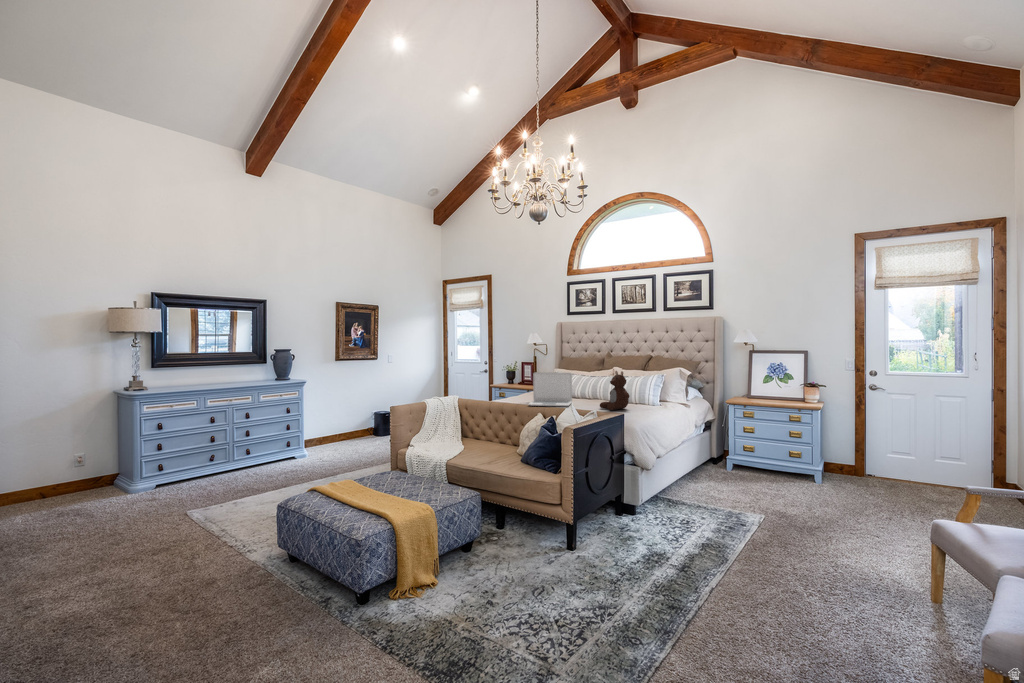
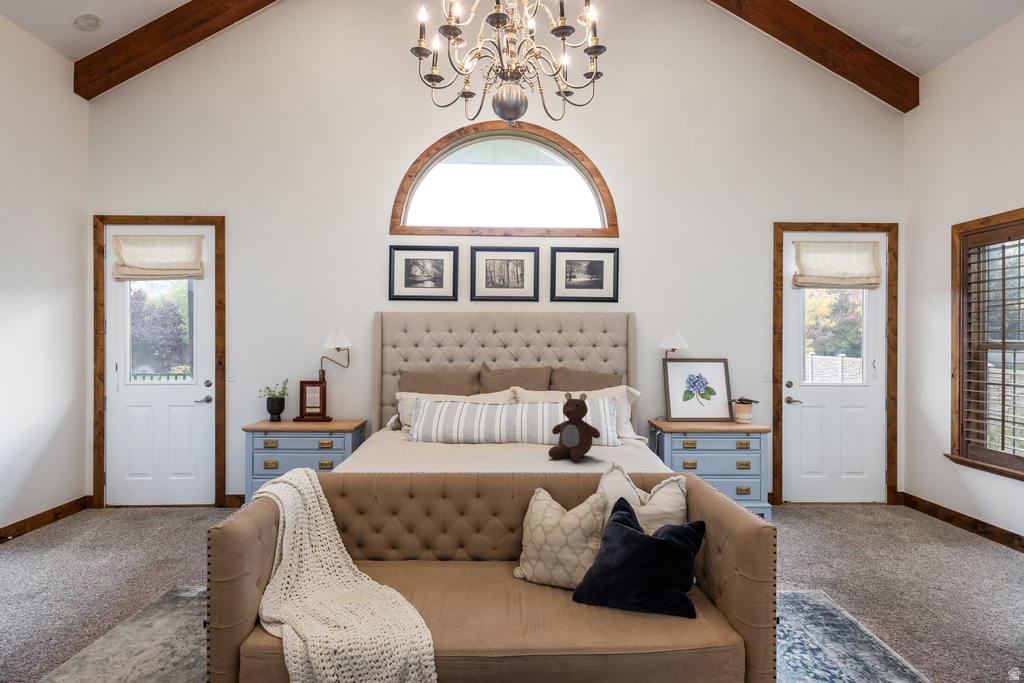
laptop: present [529,372,572,406] -> none [407,398,494,466]

